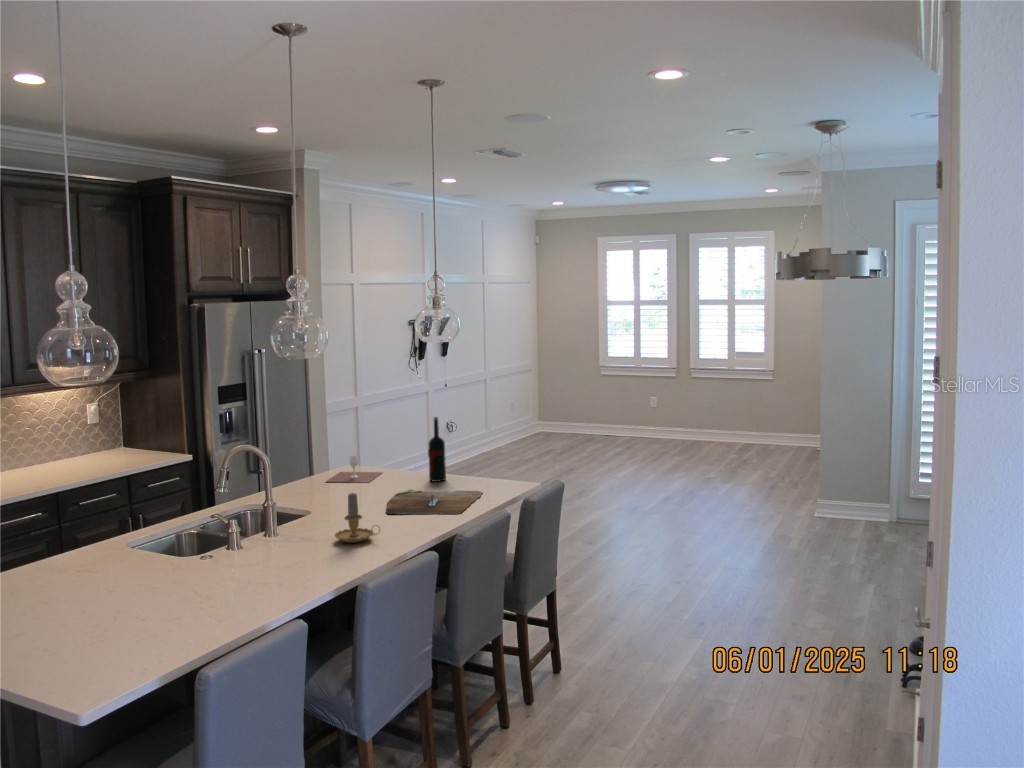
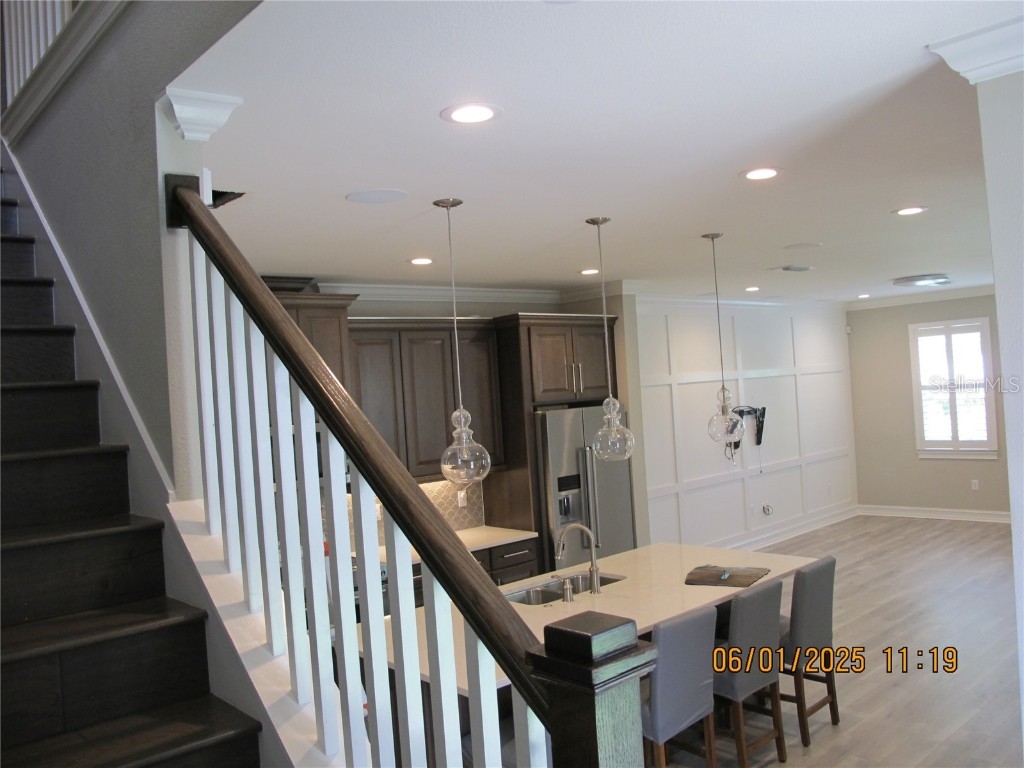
wine bottle: present [428,417,446,482] -> none [723,503,740,559]
wine glass: present [326,456,382,483] -> none [639,535,688,557]
candle: present [335,493,380,543] -> none [641,563,677,605]

